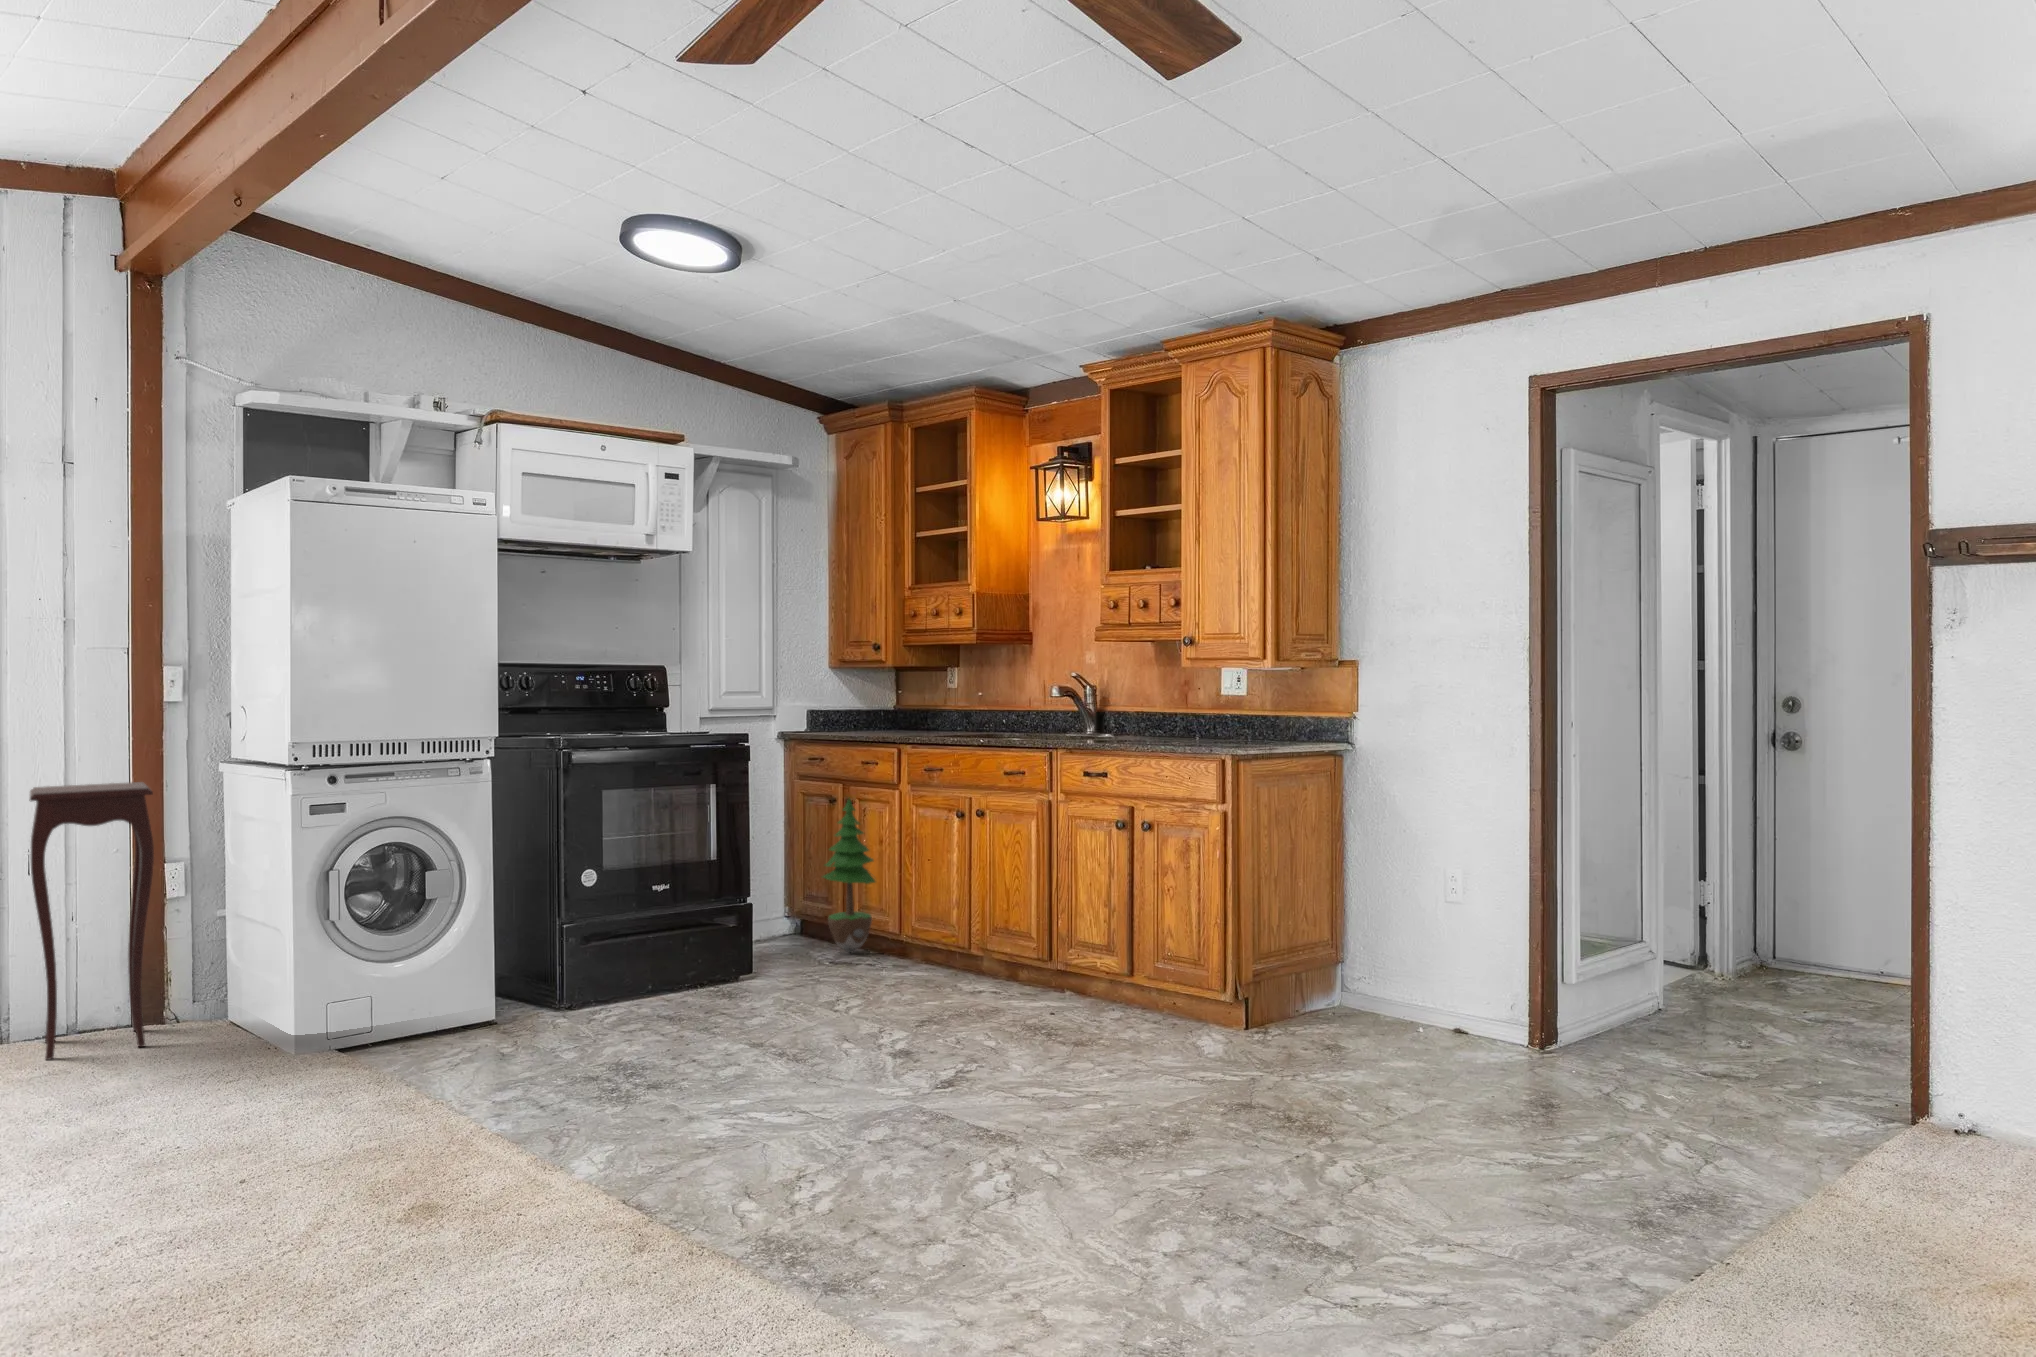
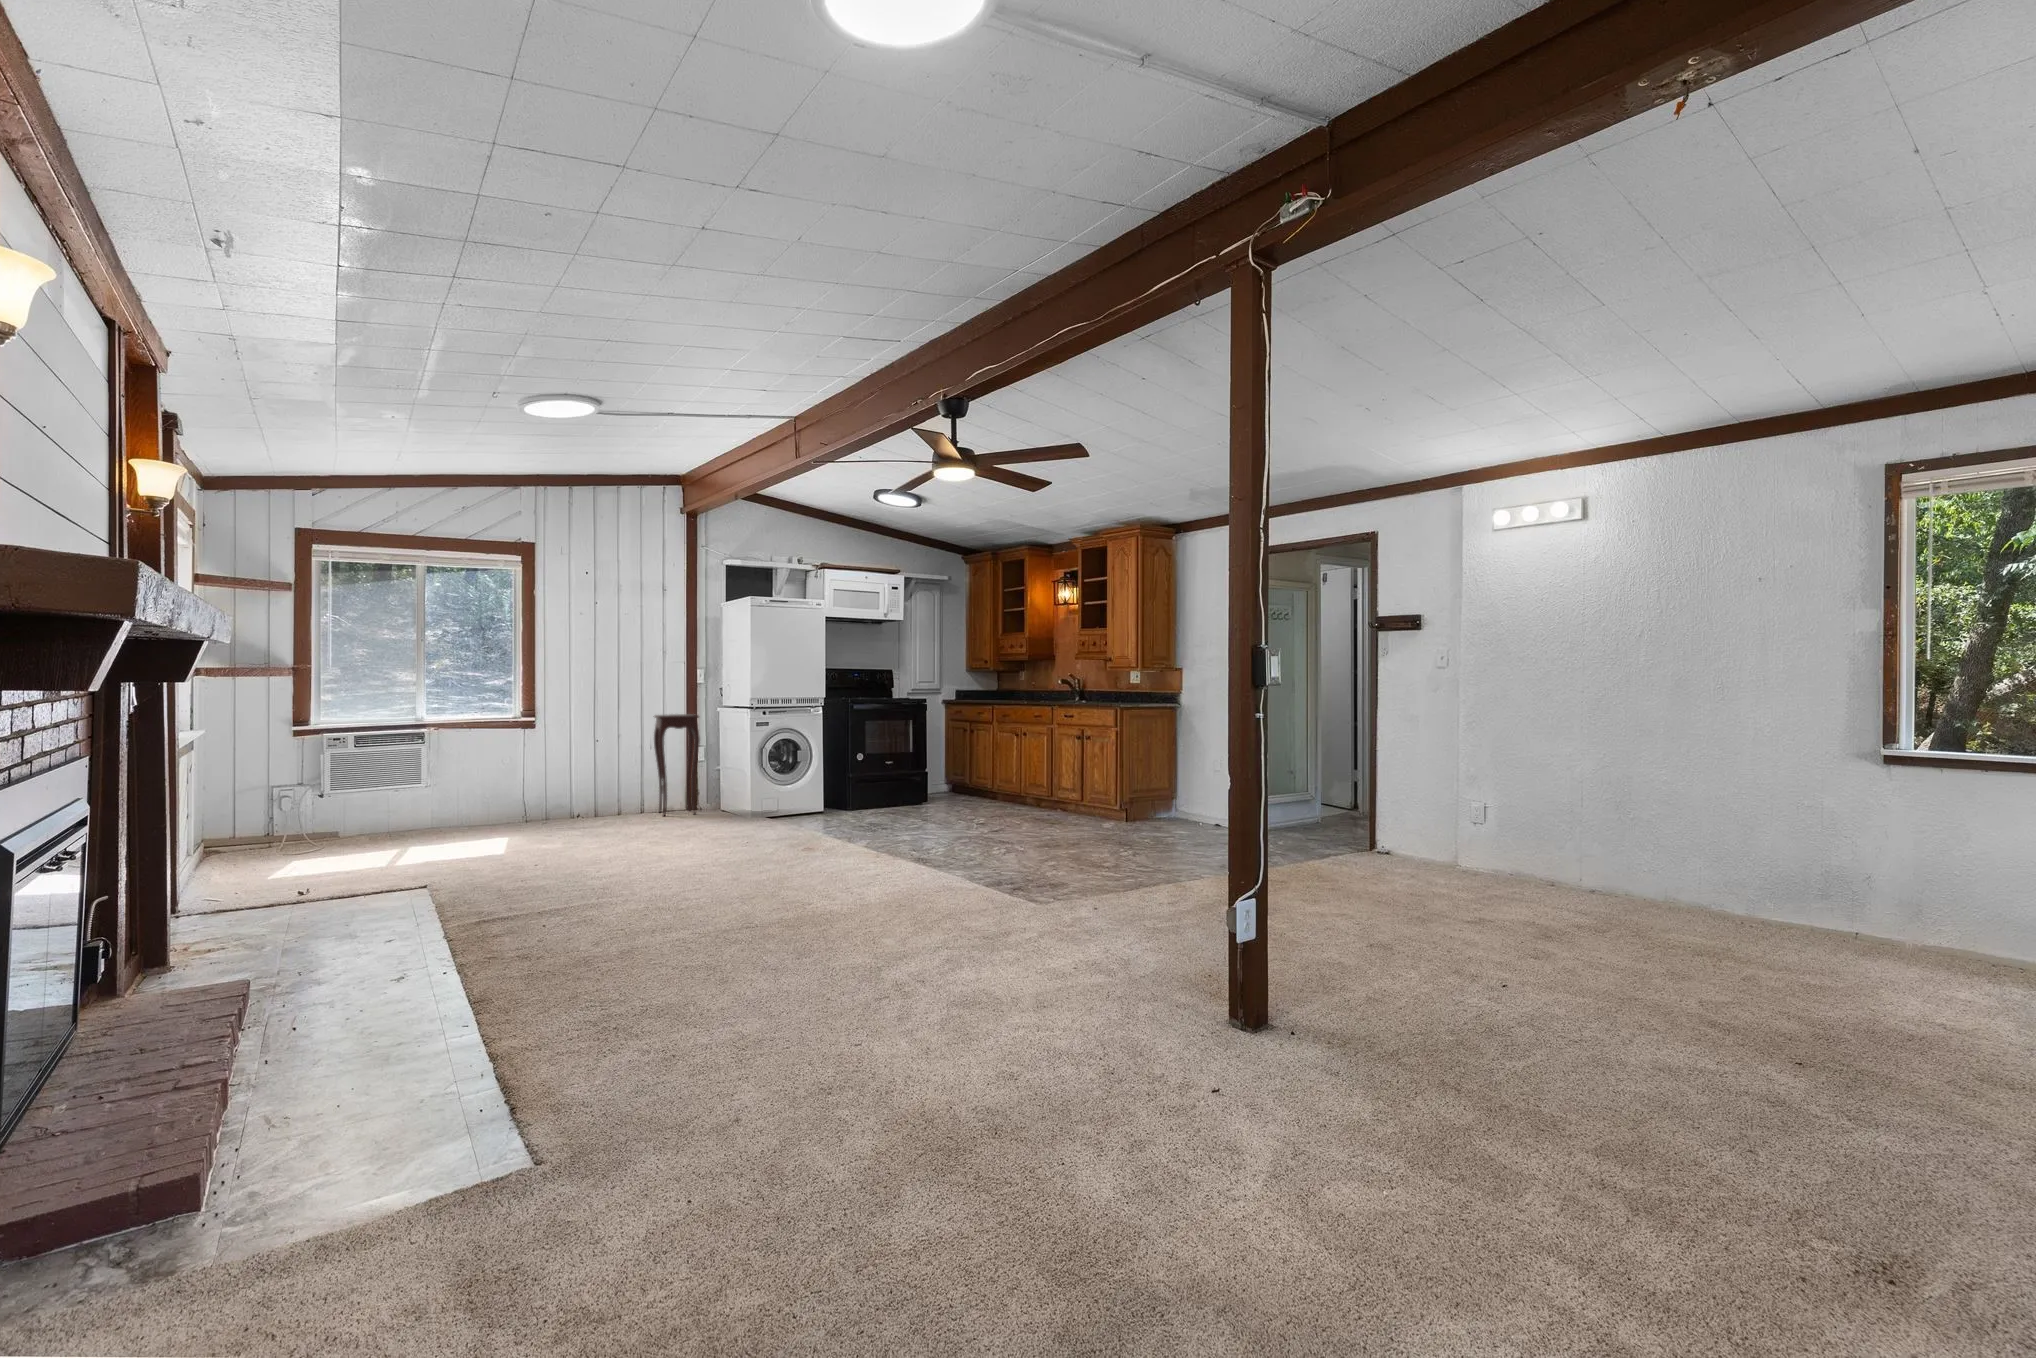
potted tree: present [823,799,875,953] -> none [959,728,983,798]

